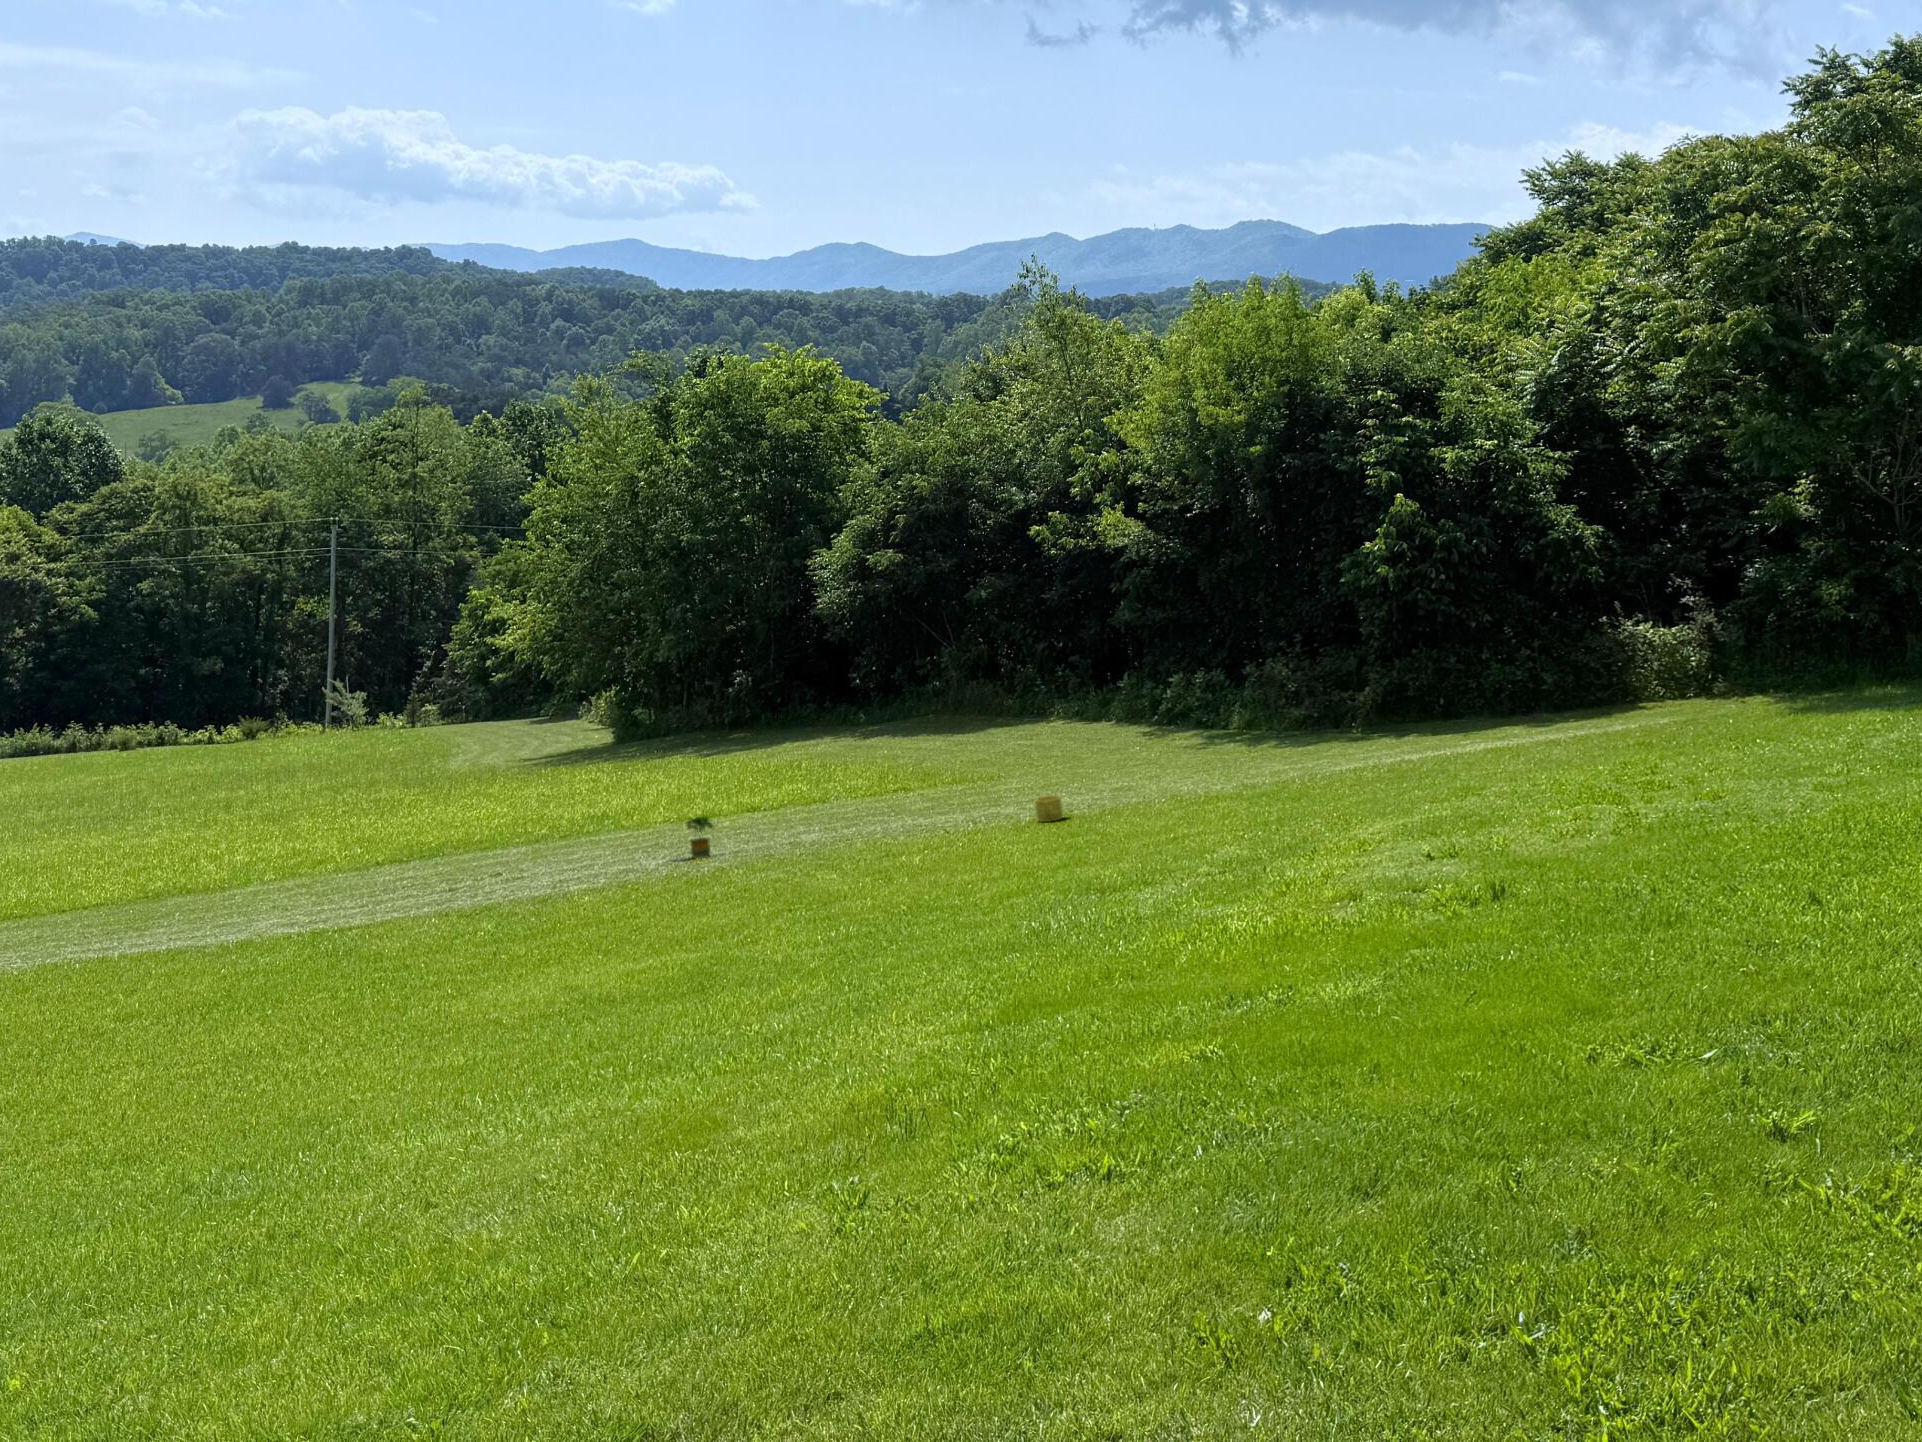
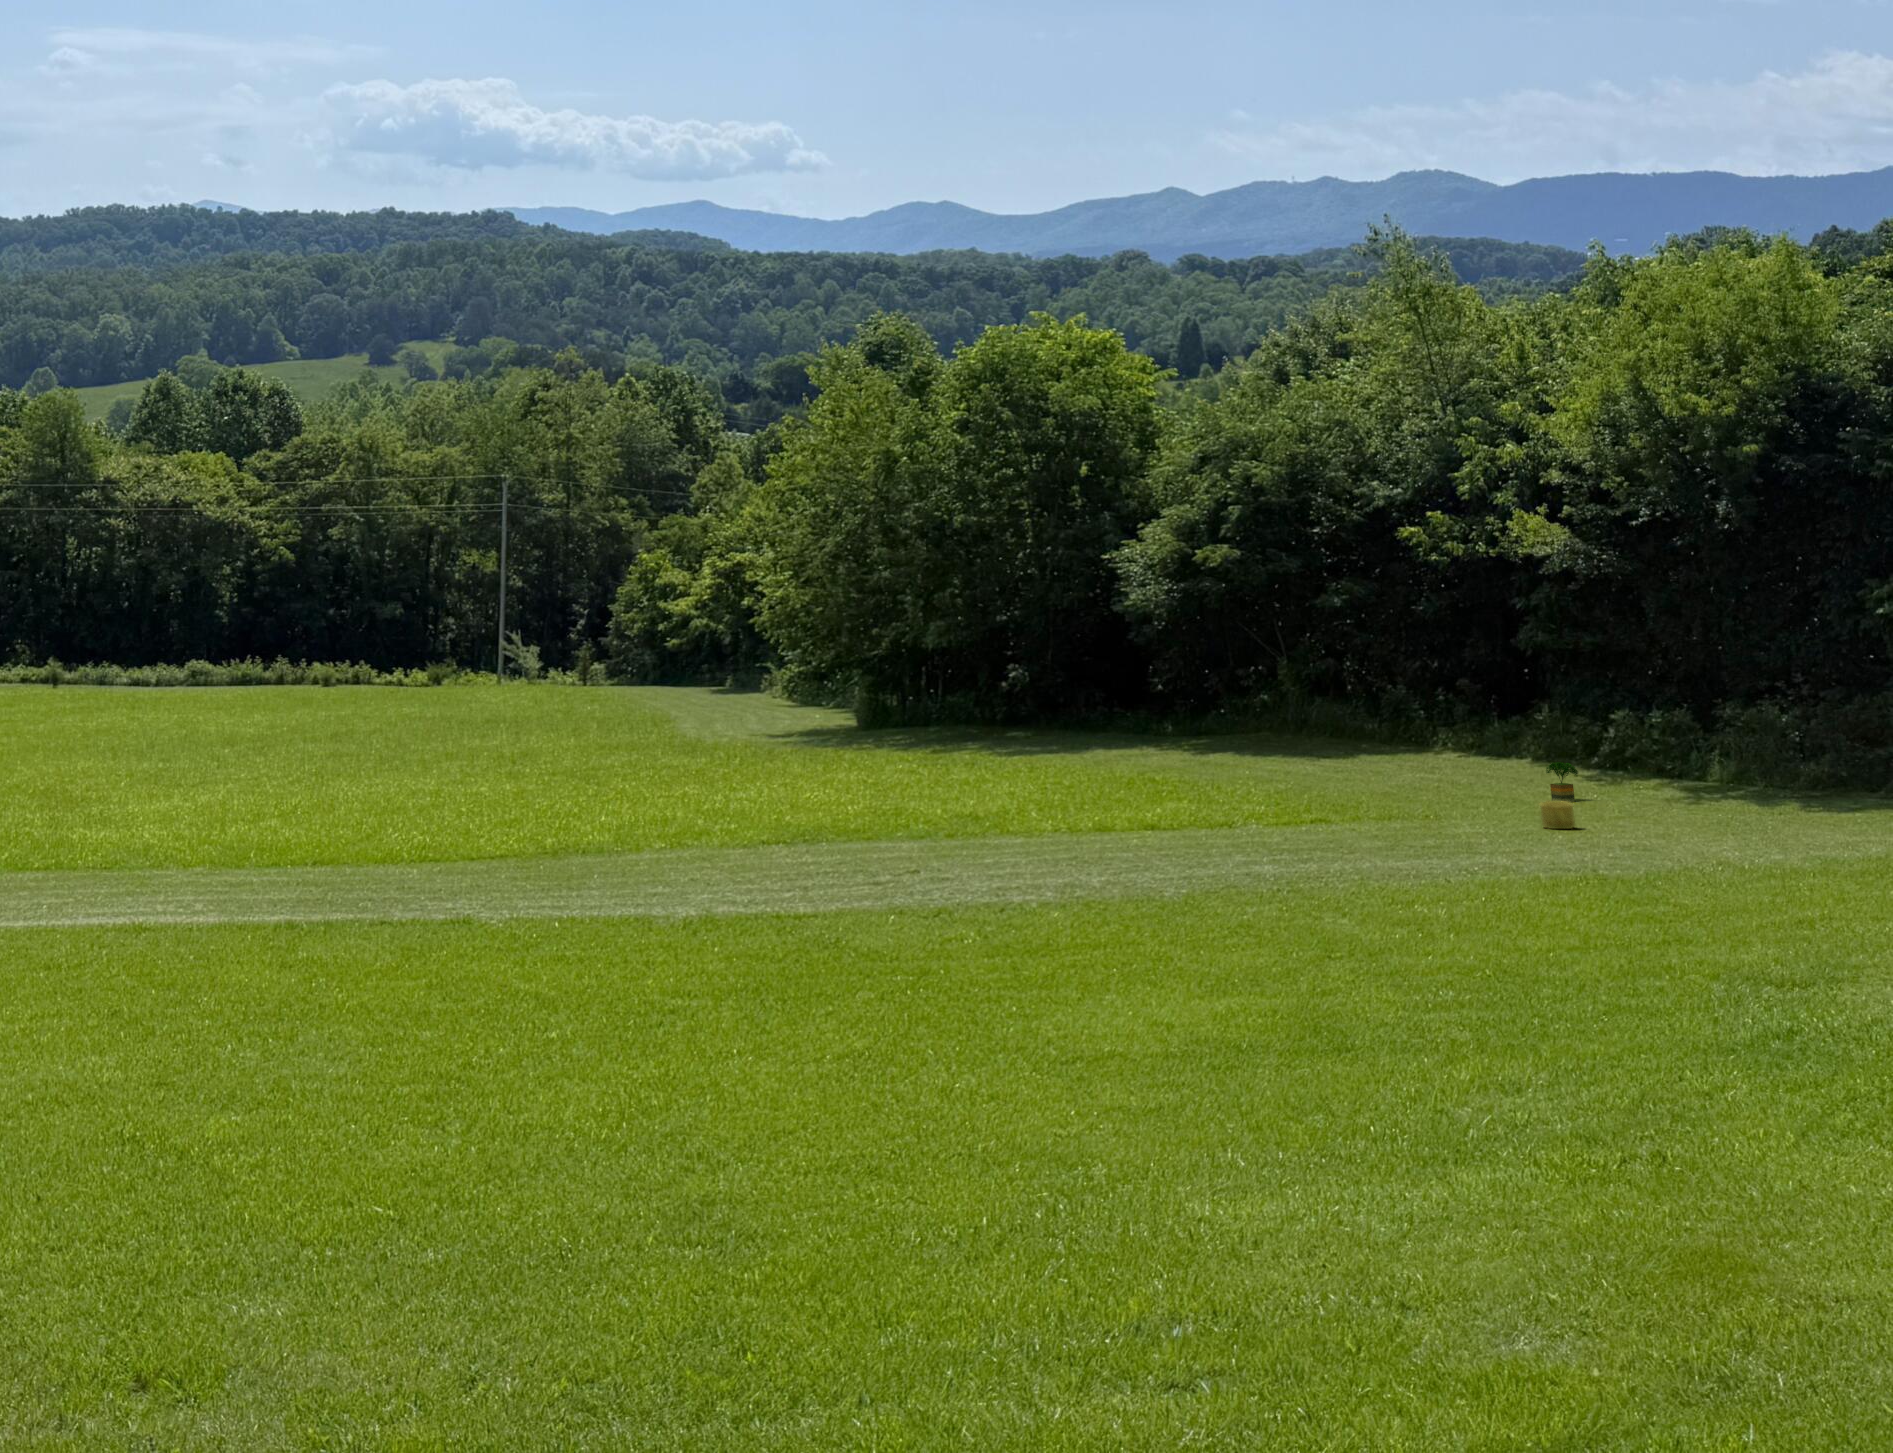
potted tree: present [687,817,713,859] -> present [1546,762,1578,802]

